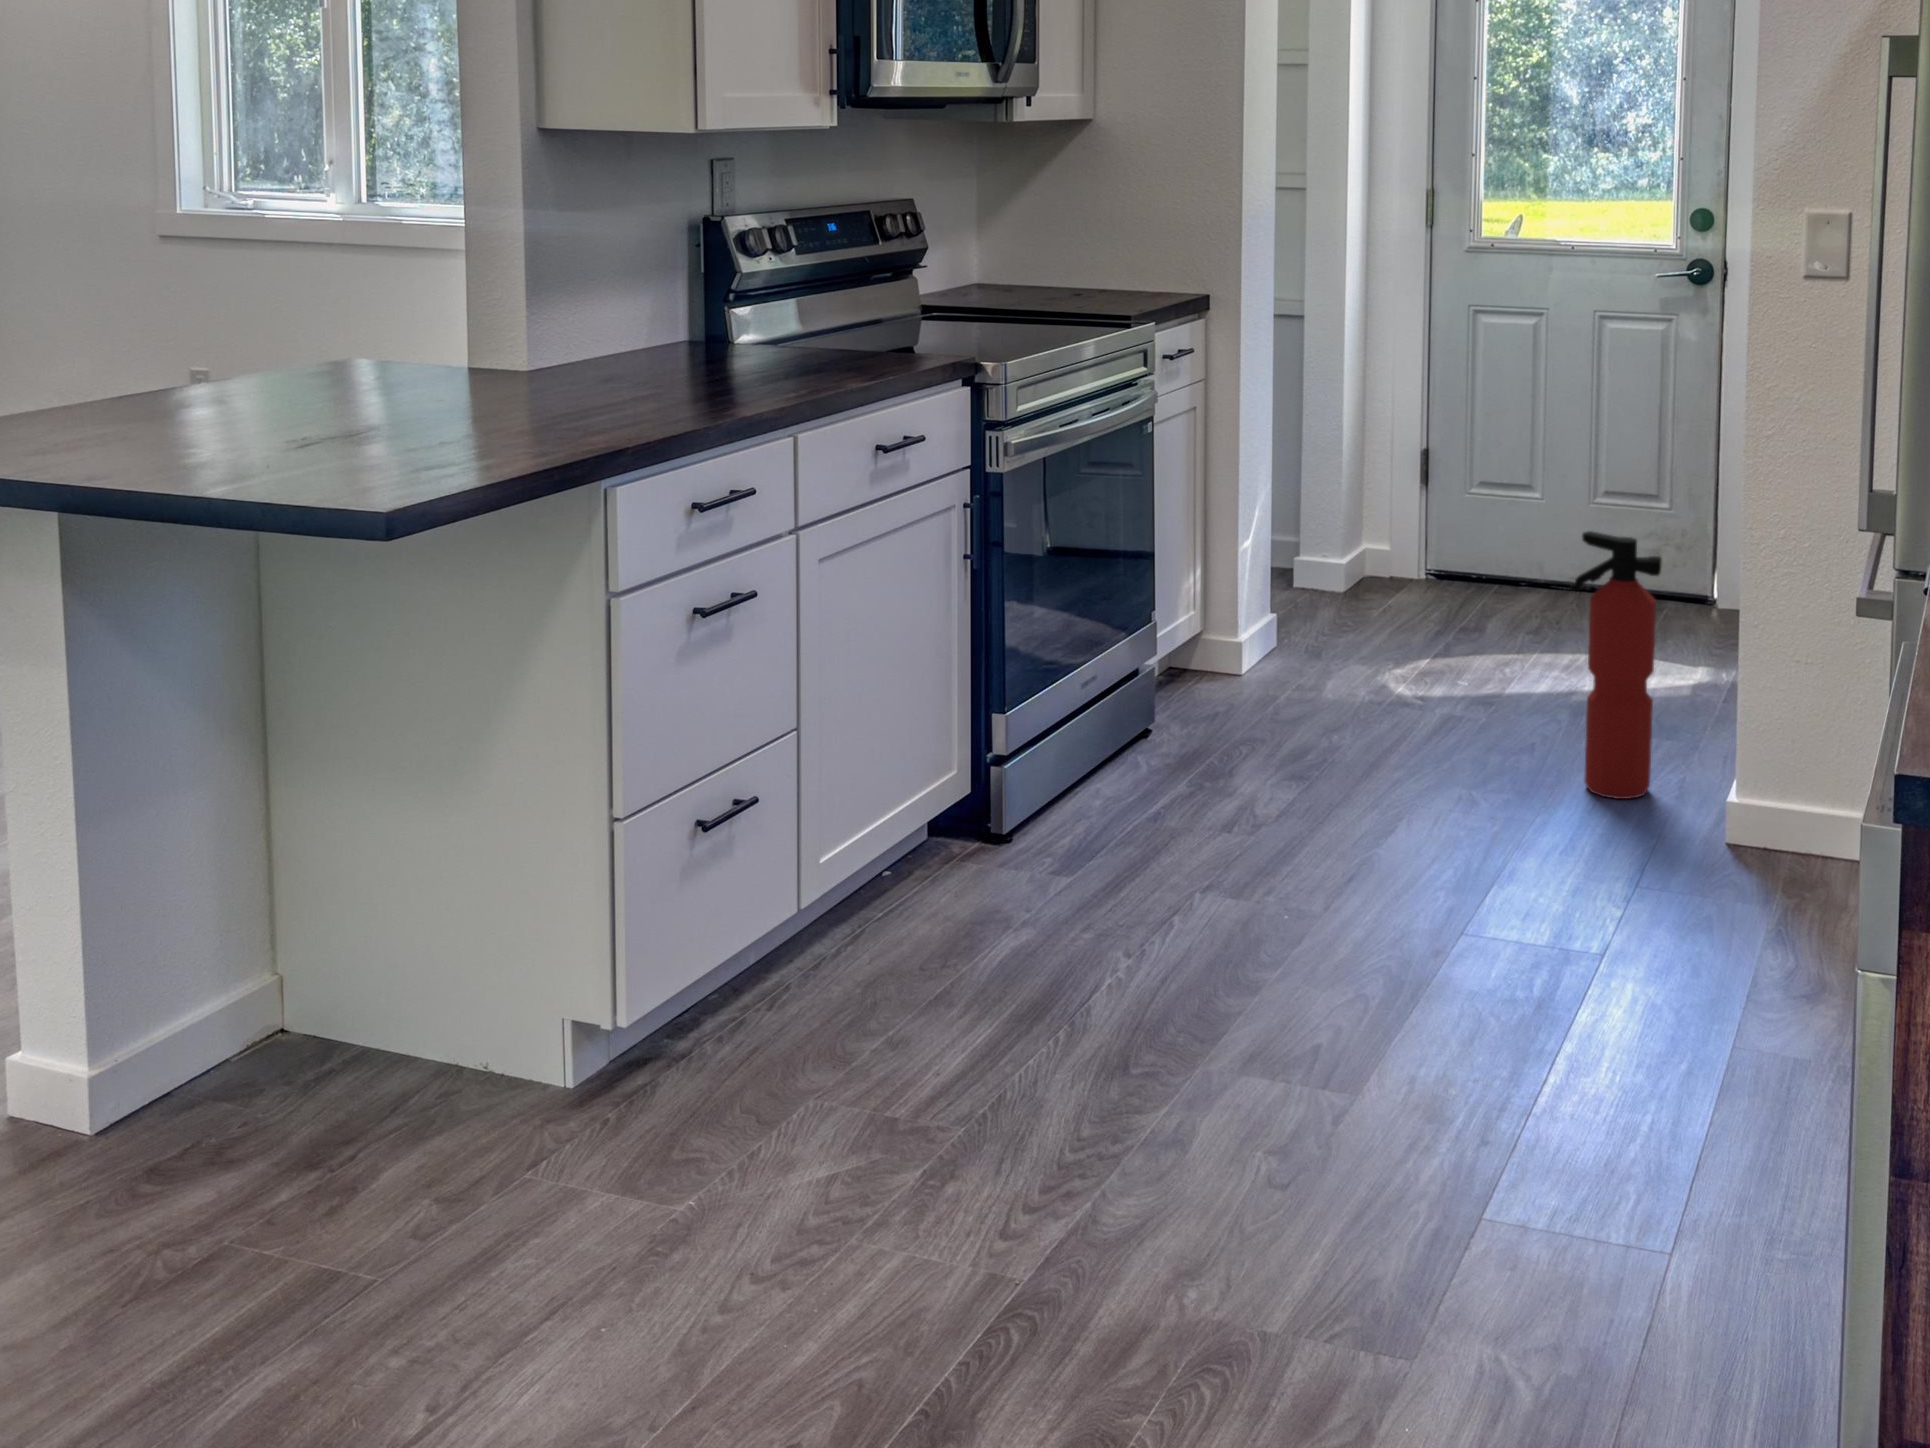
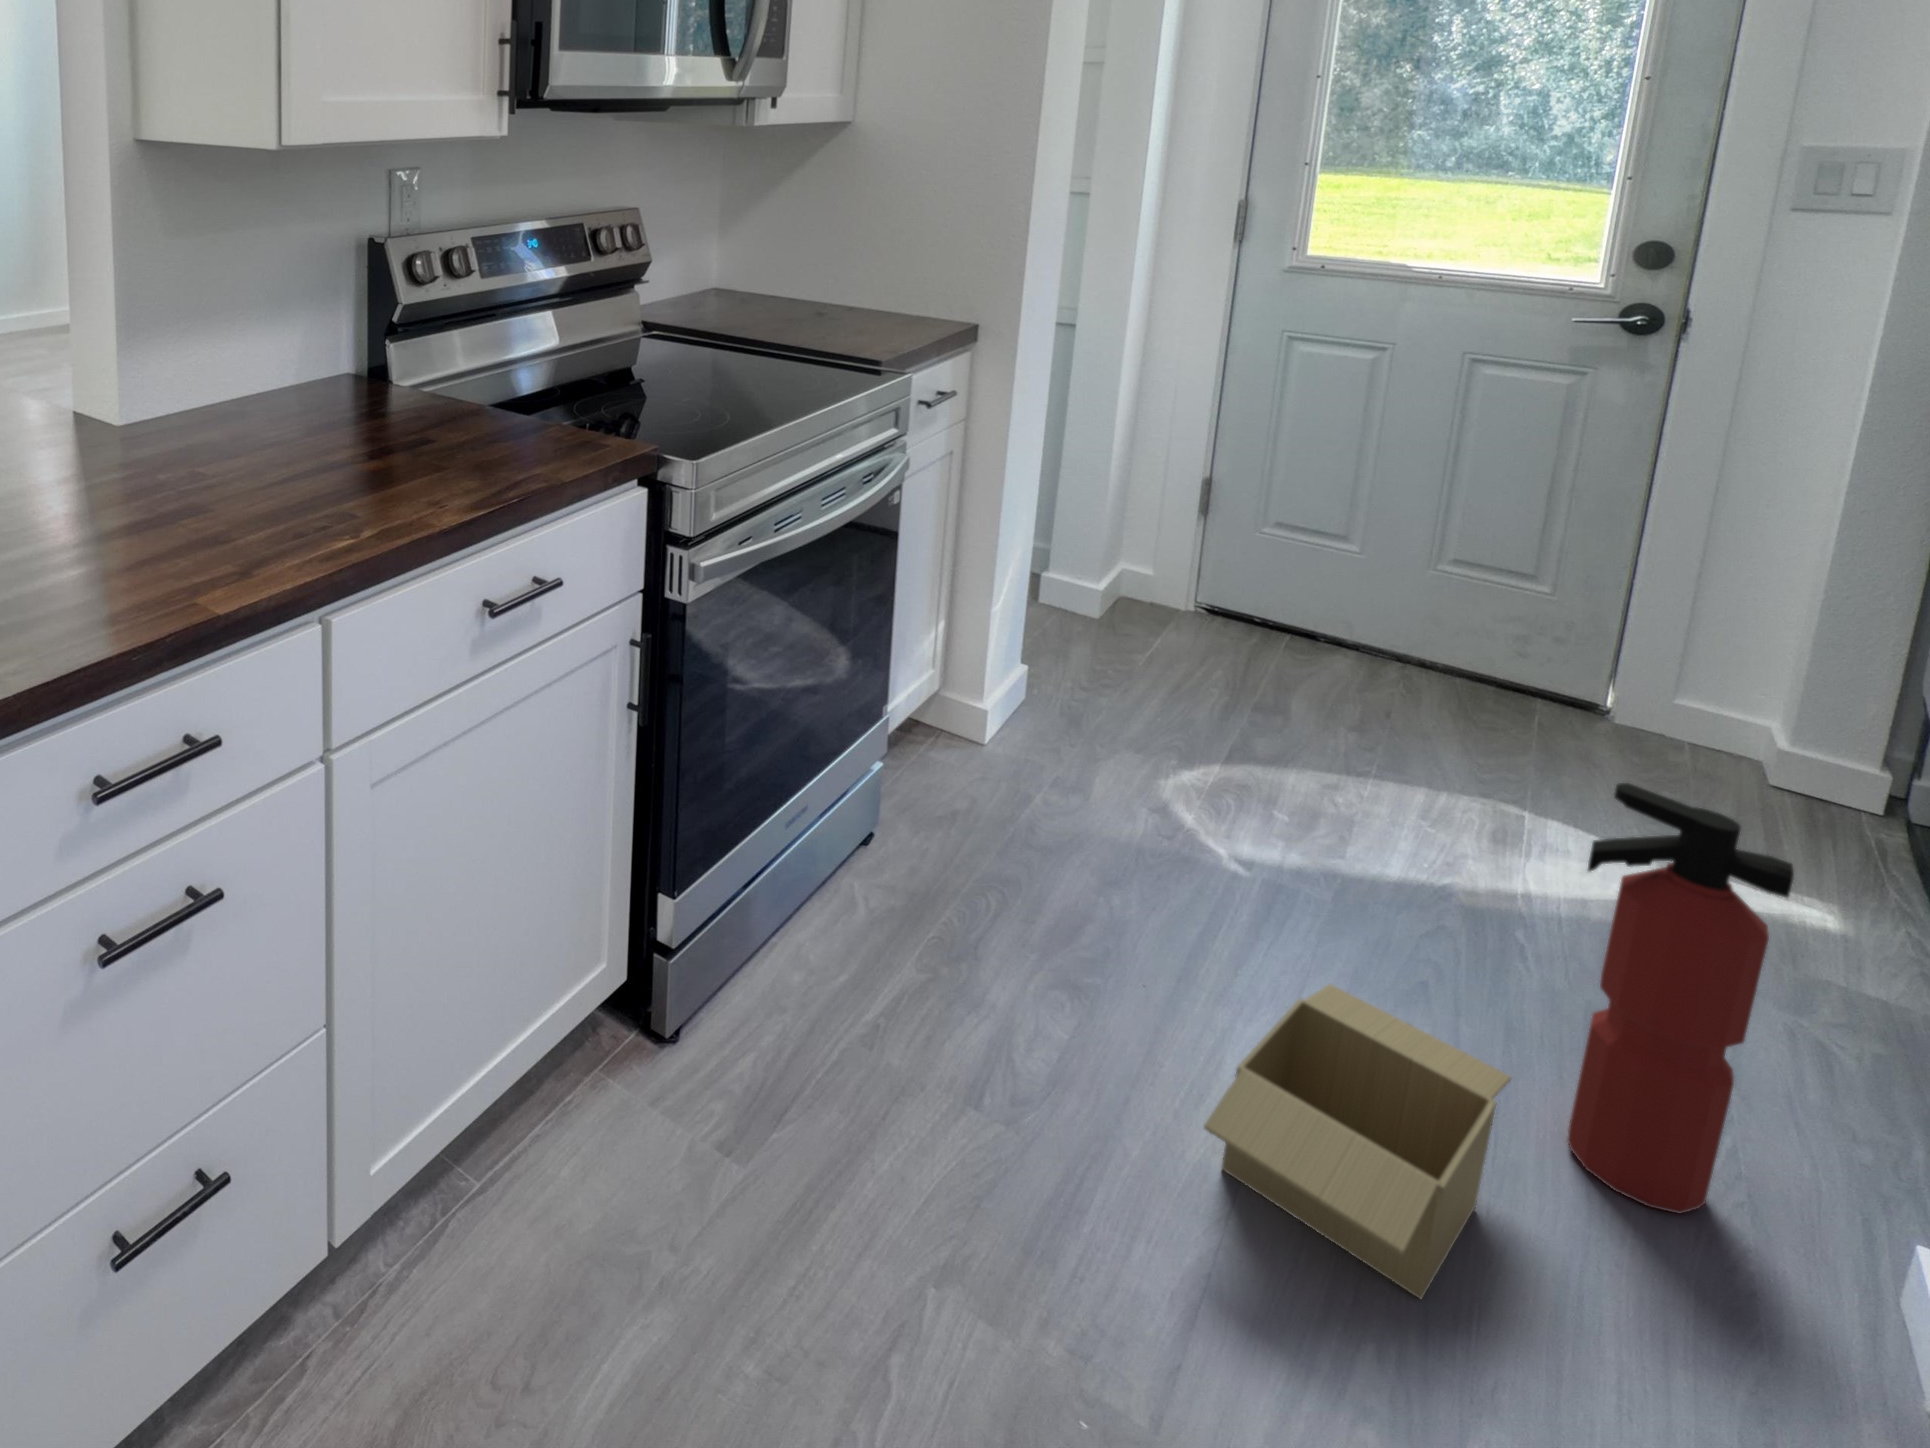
cardboard box: none [1359,717,1543,847] -> present [1204,984,1511,1299]

